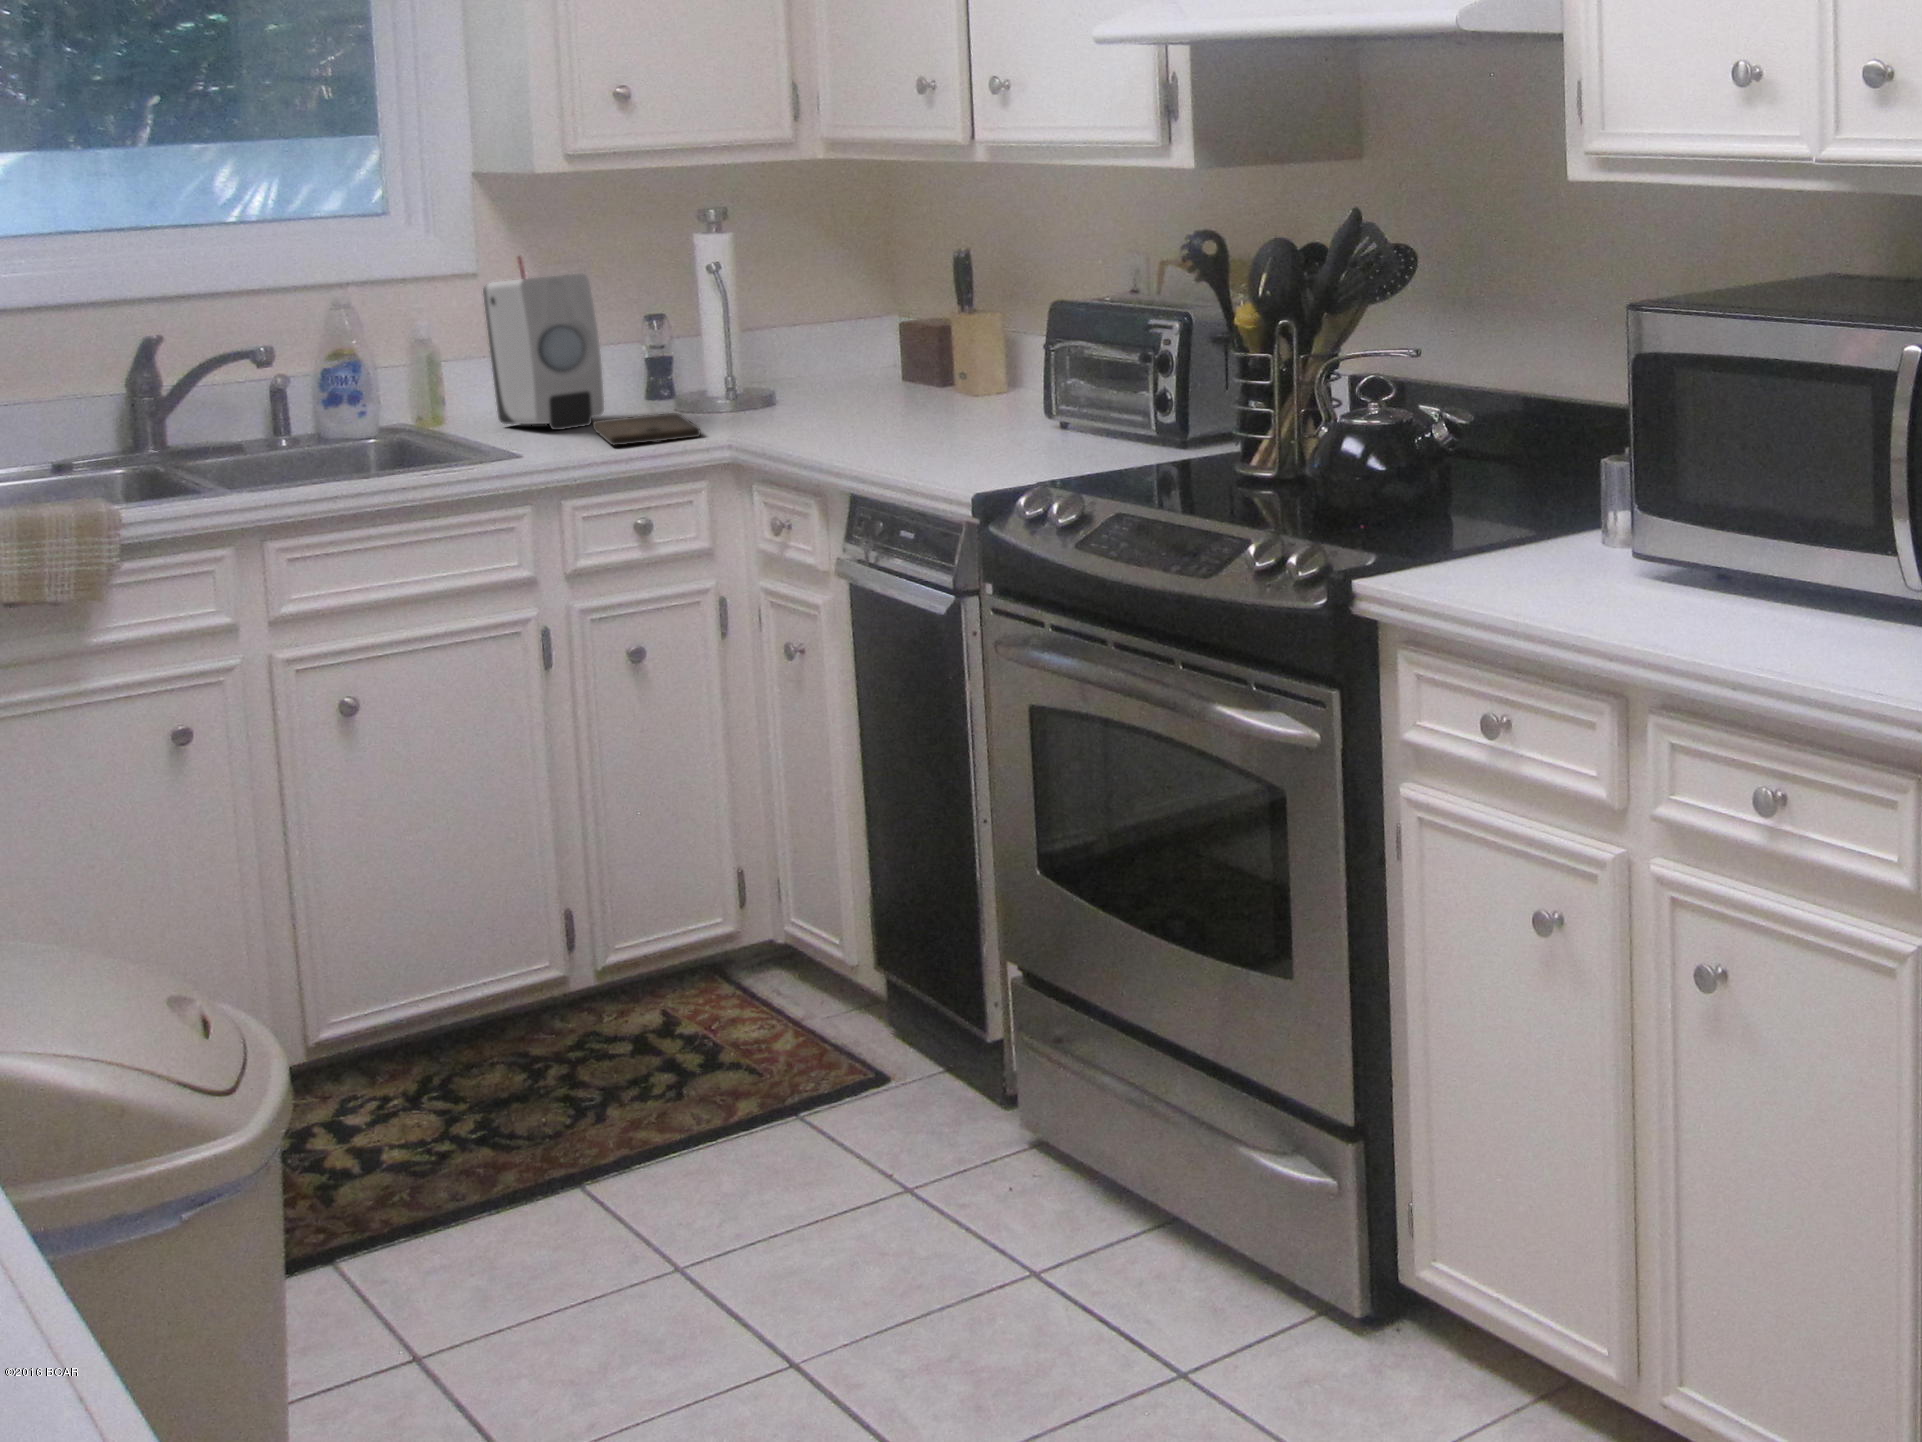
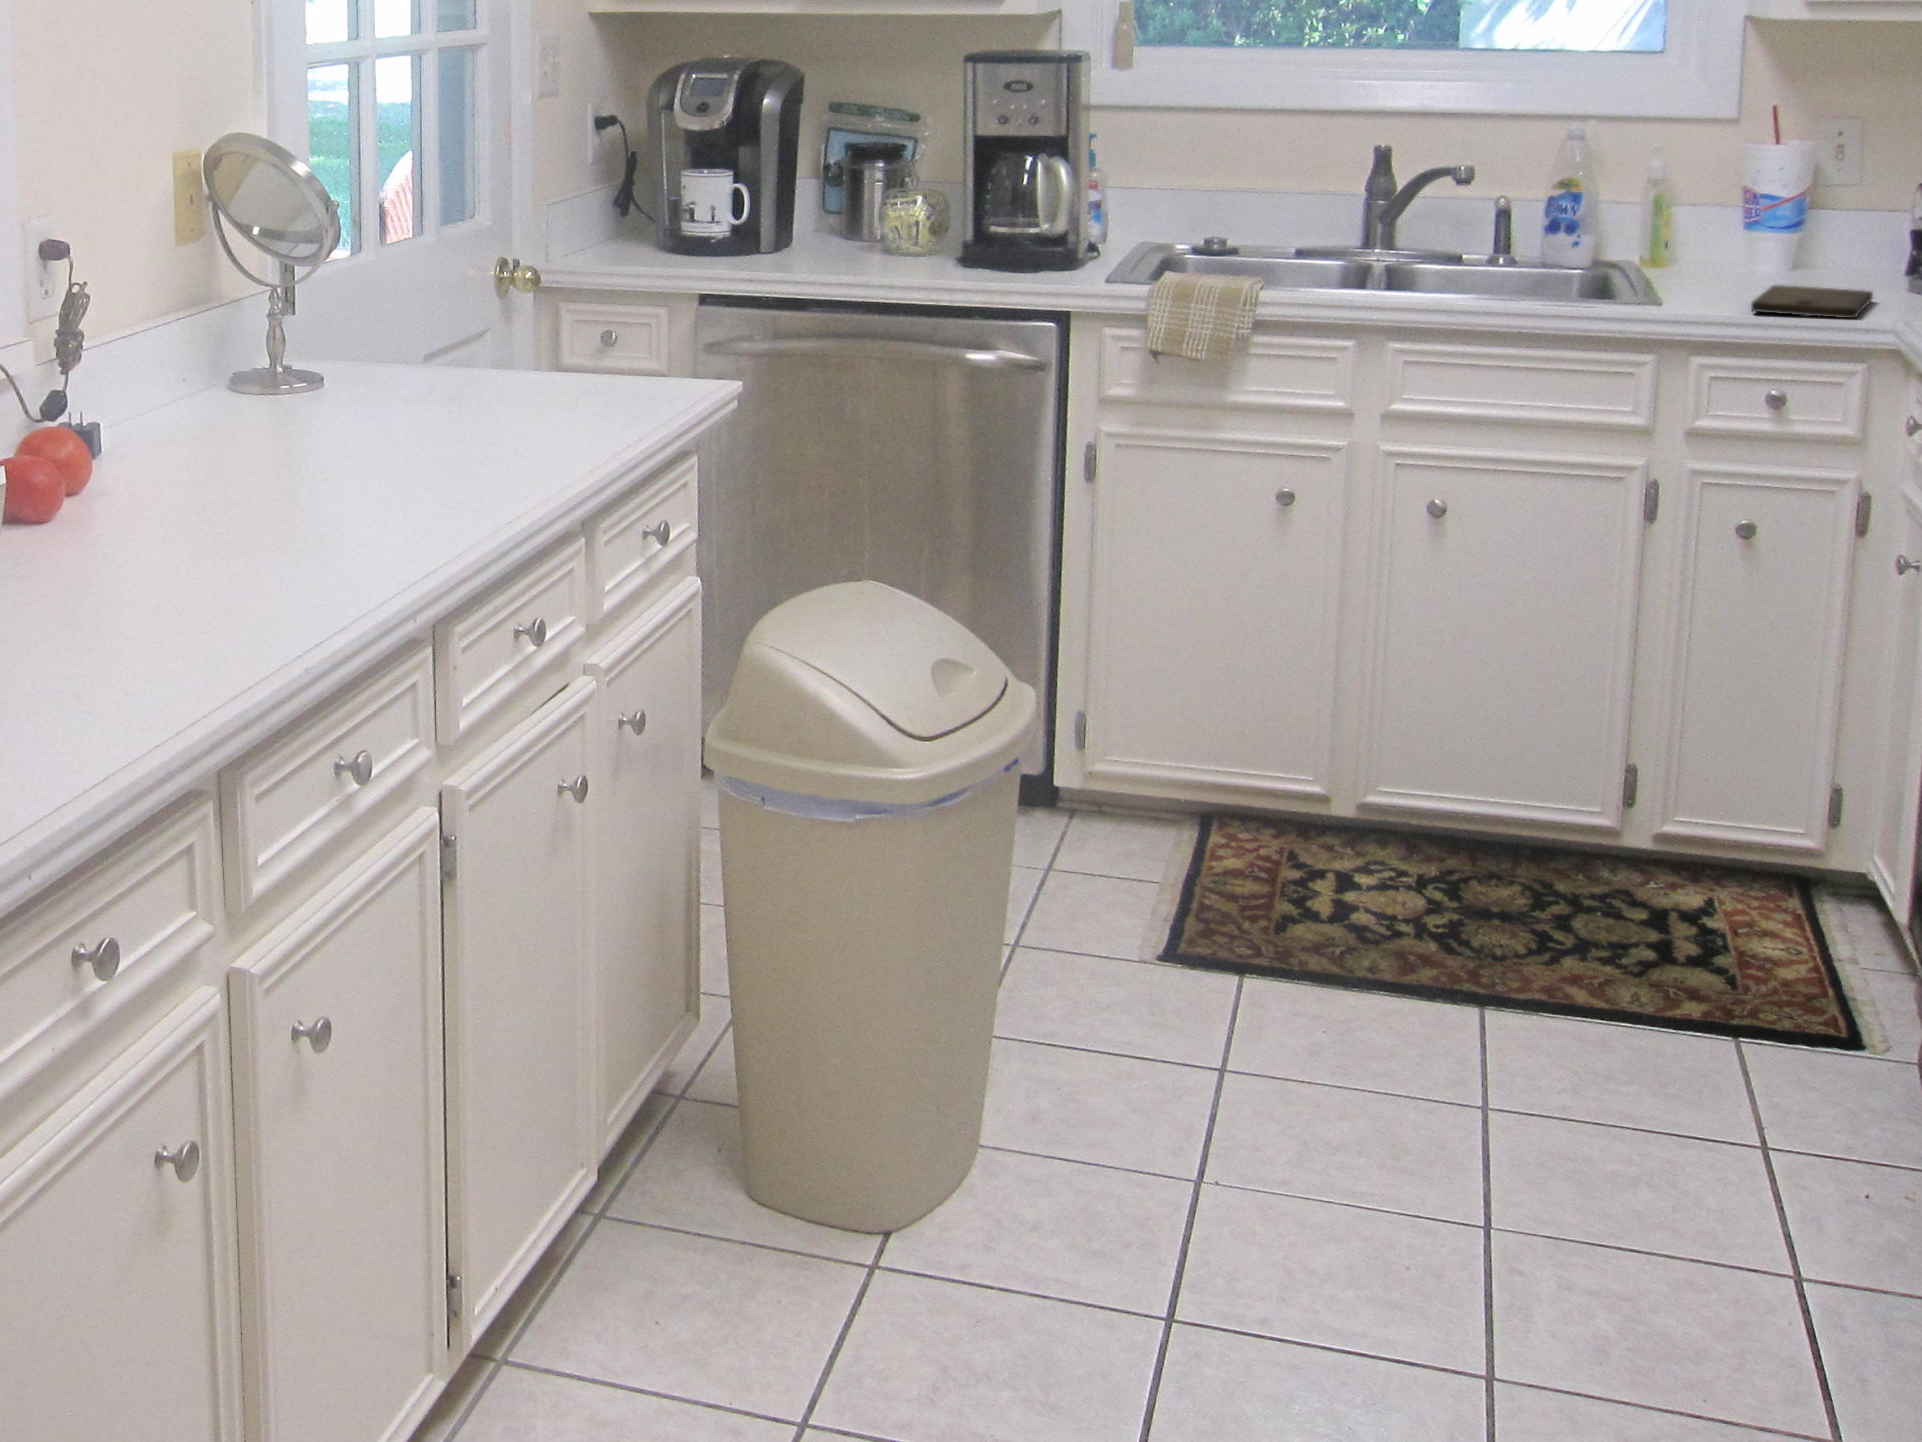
soap dispenser: present [483,274,604,430] -> none [1710,130,1816,290]

